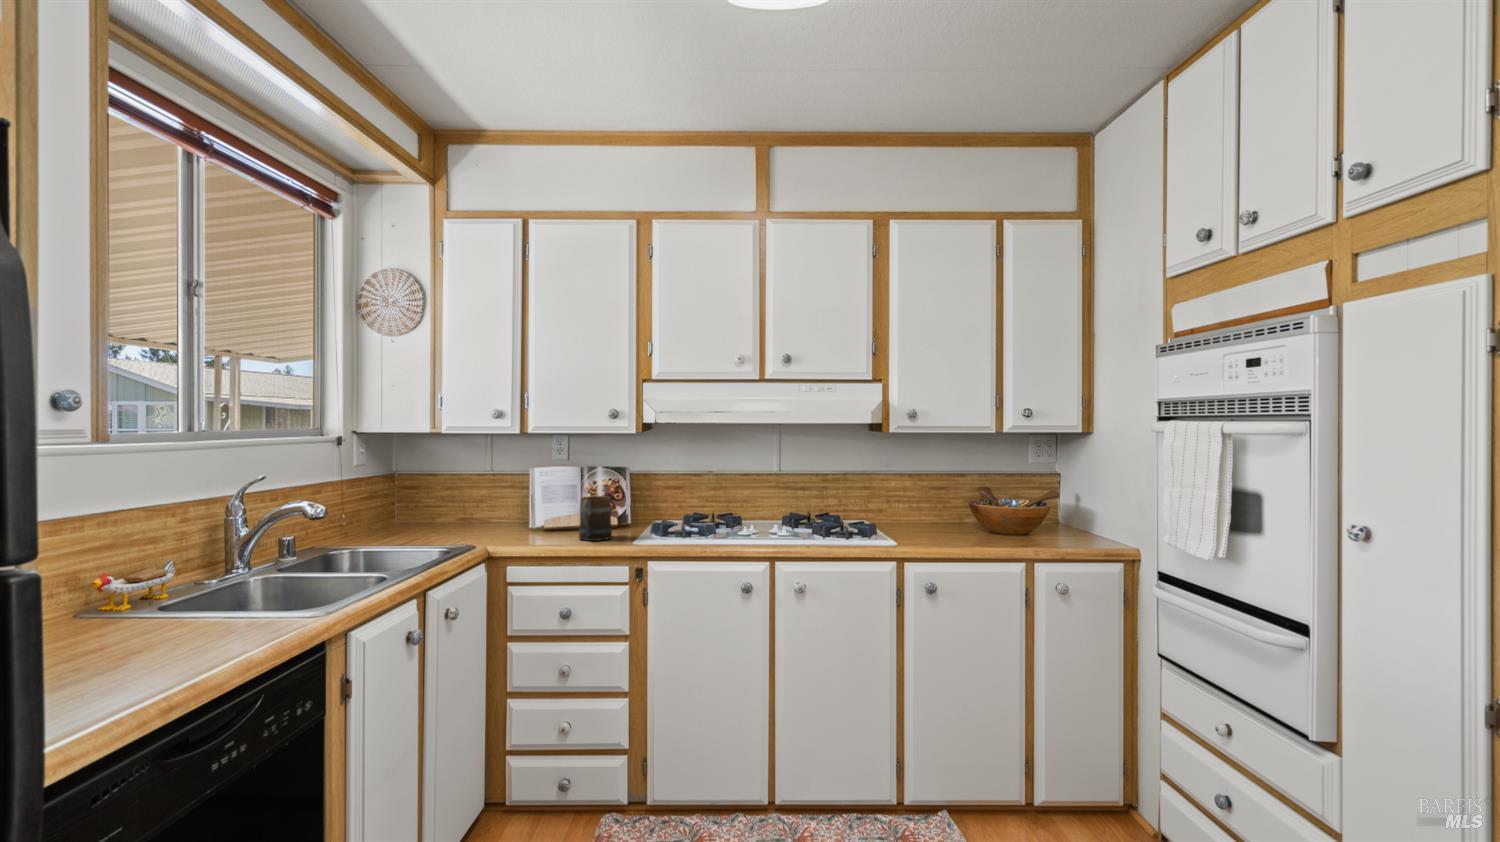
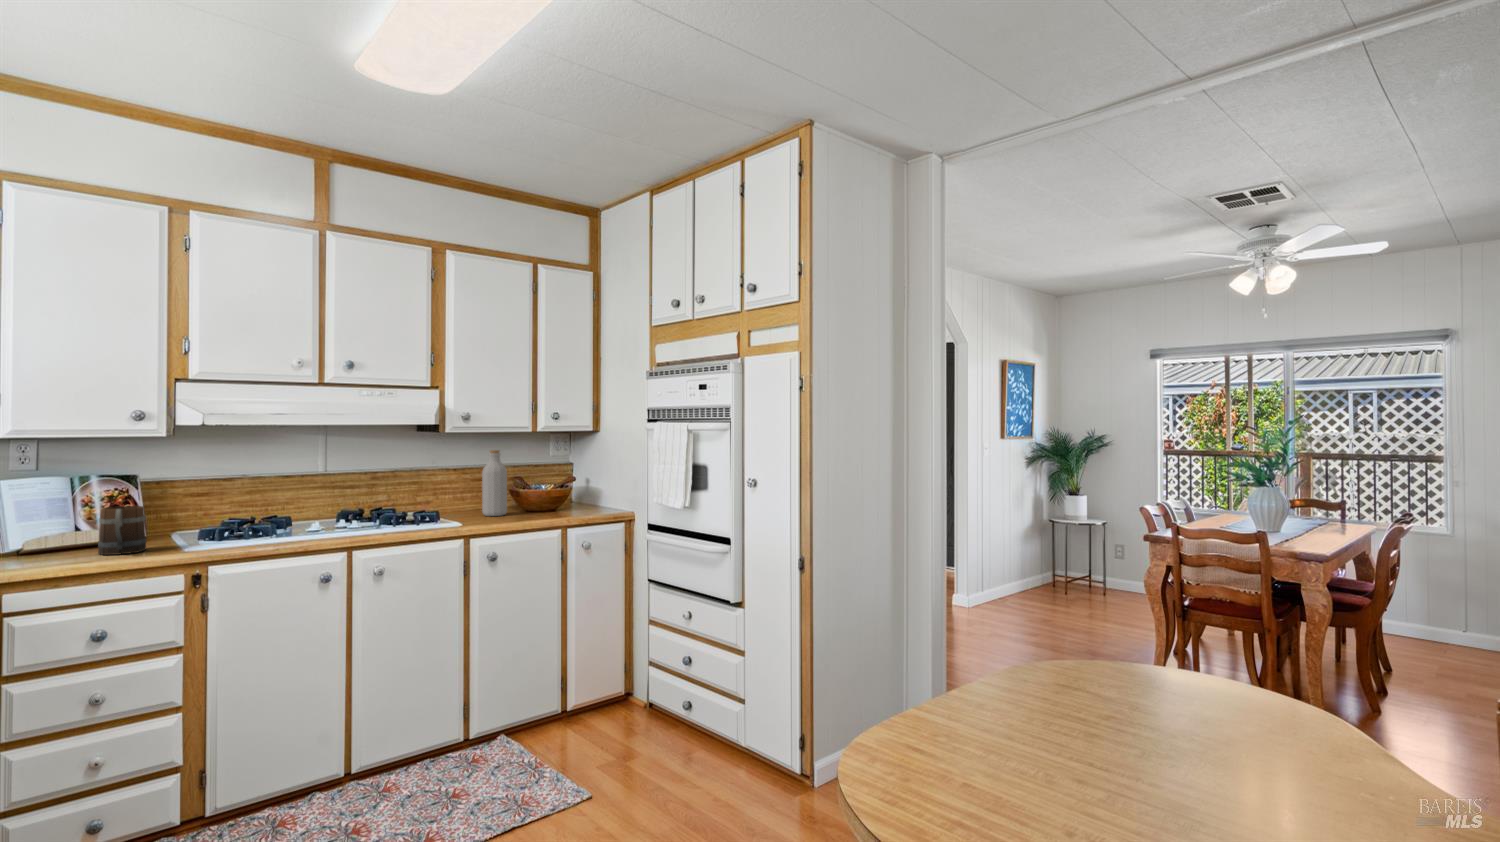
bottle: none [934,454,963,534] -> present [482,450,507,516]

